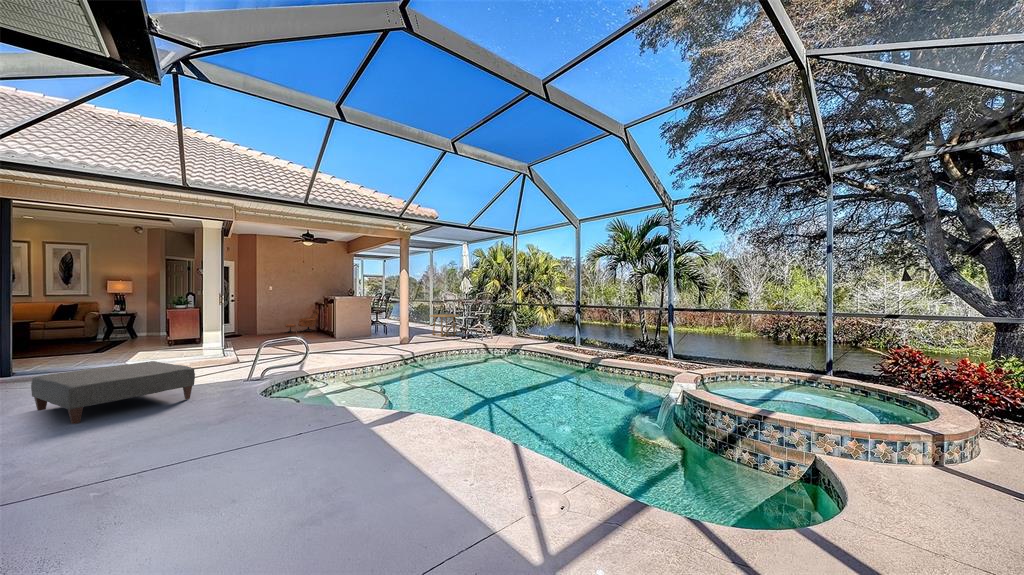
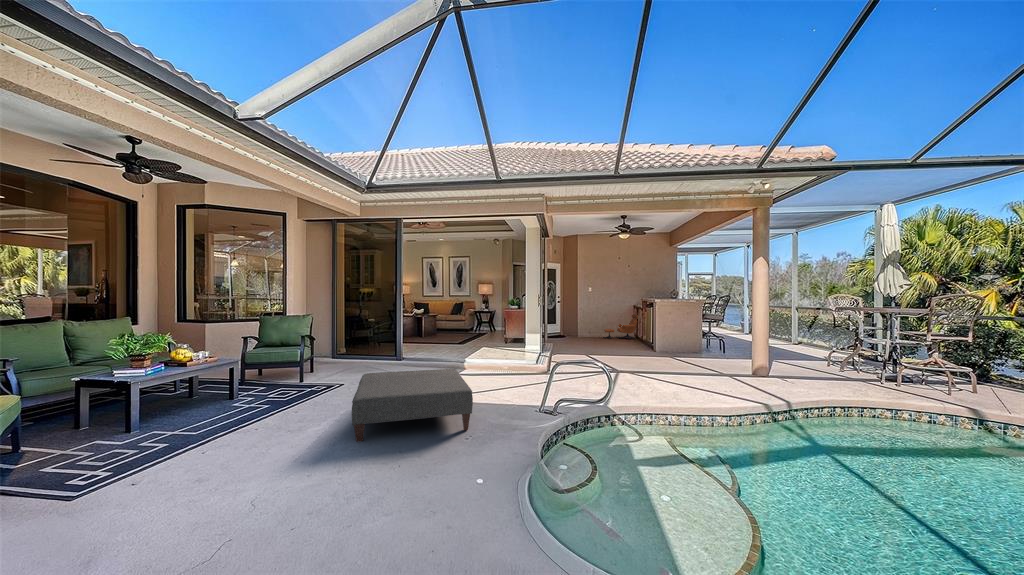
round table: present [429,314,459,337] -> none [800,332,867,371]

